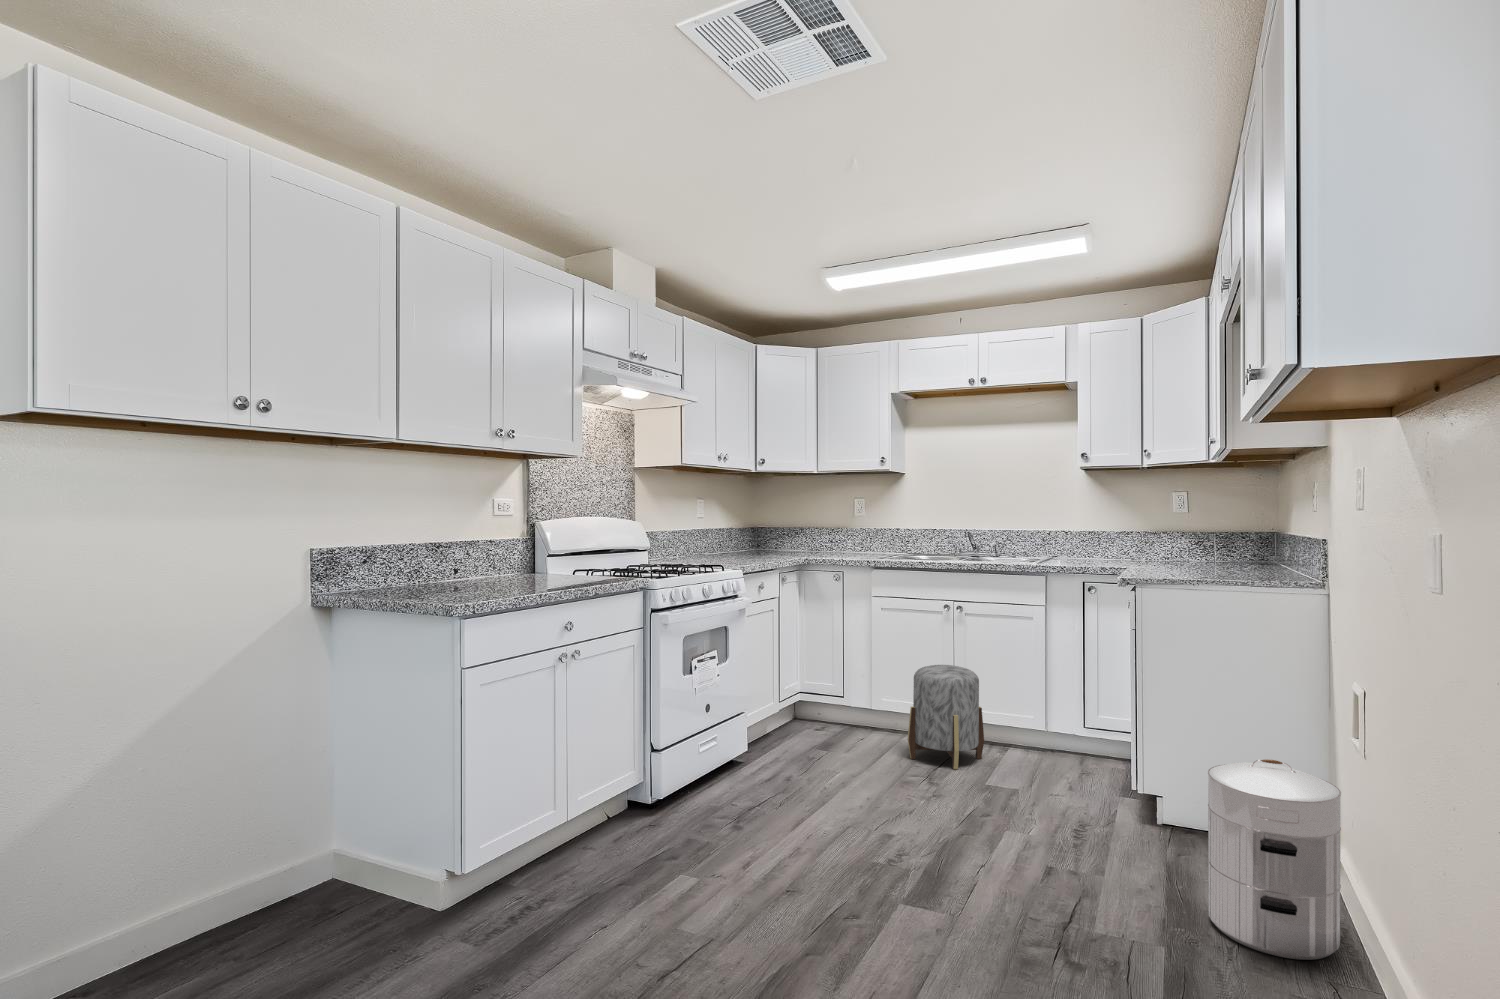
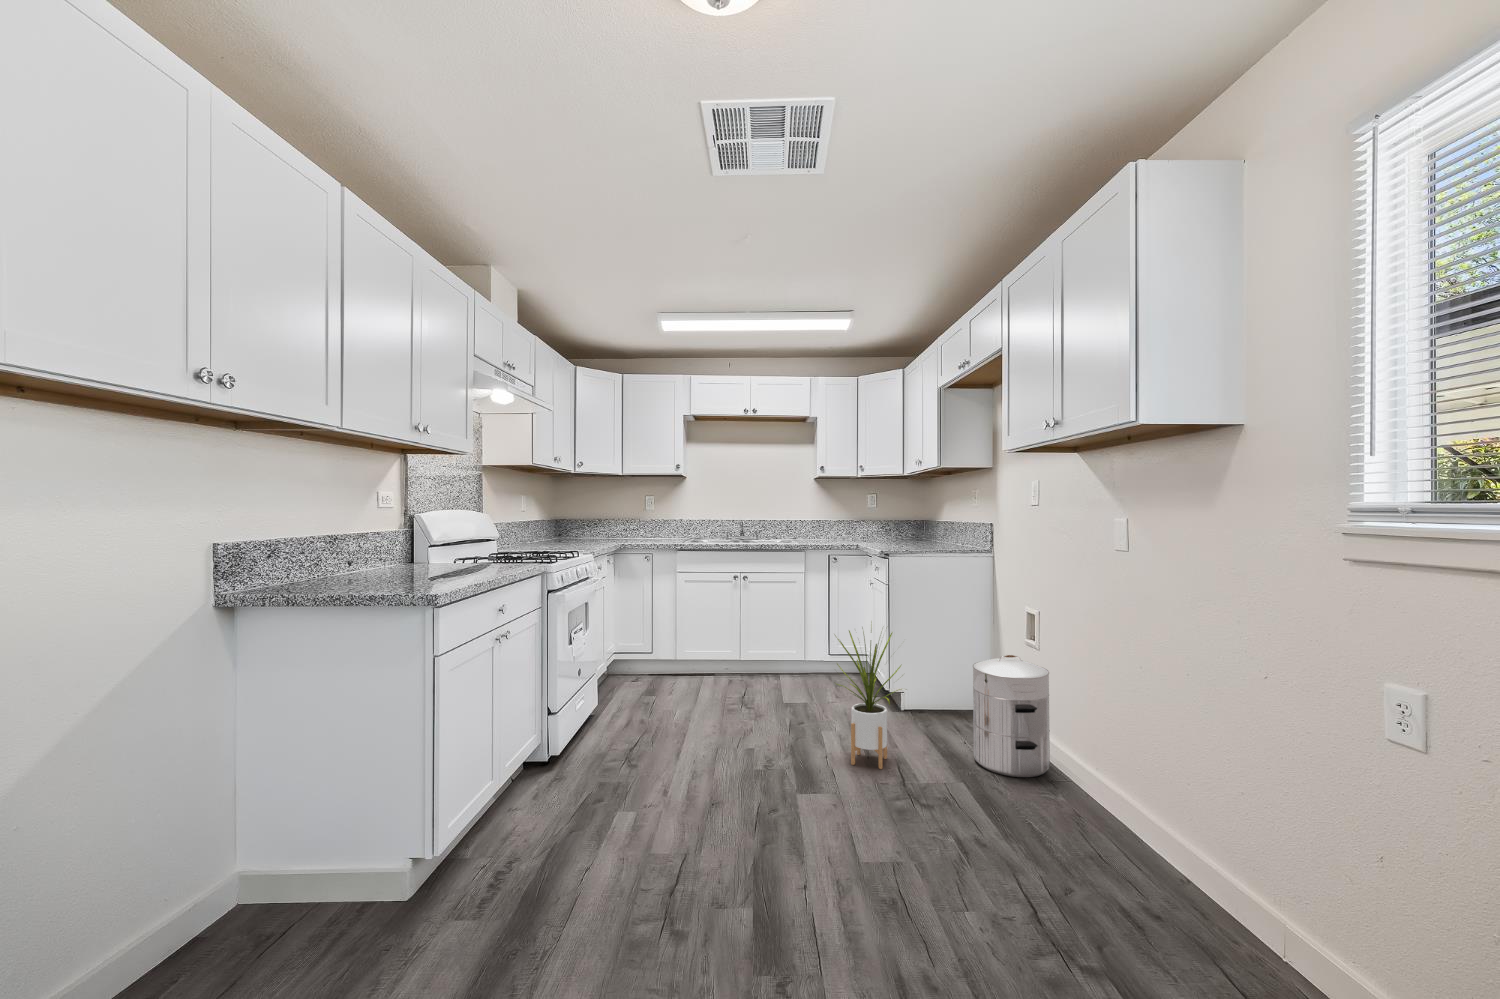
stool: present [908,665,984,769] -> none [720,620,772,696]
house plant: none [986,681,1098,894] -> present [837,631,901,769]

